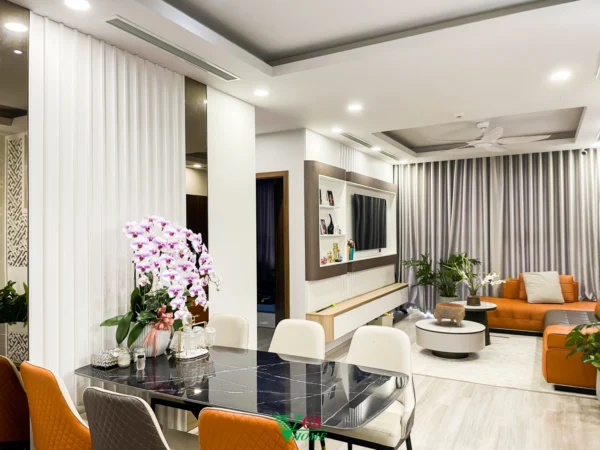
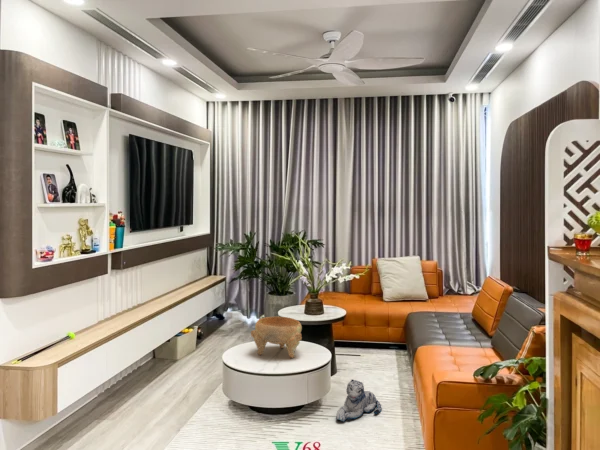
plush toy: none [488,341,519,365] -> present [336,379,382,421]

